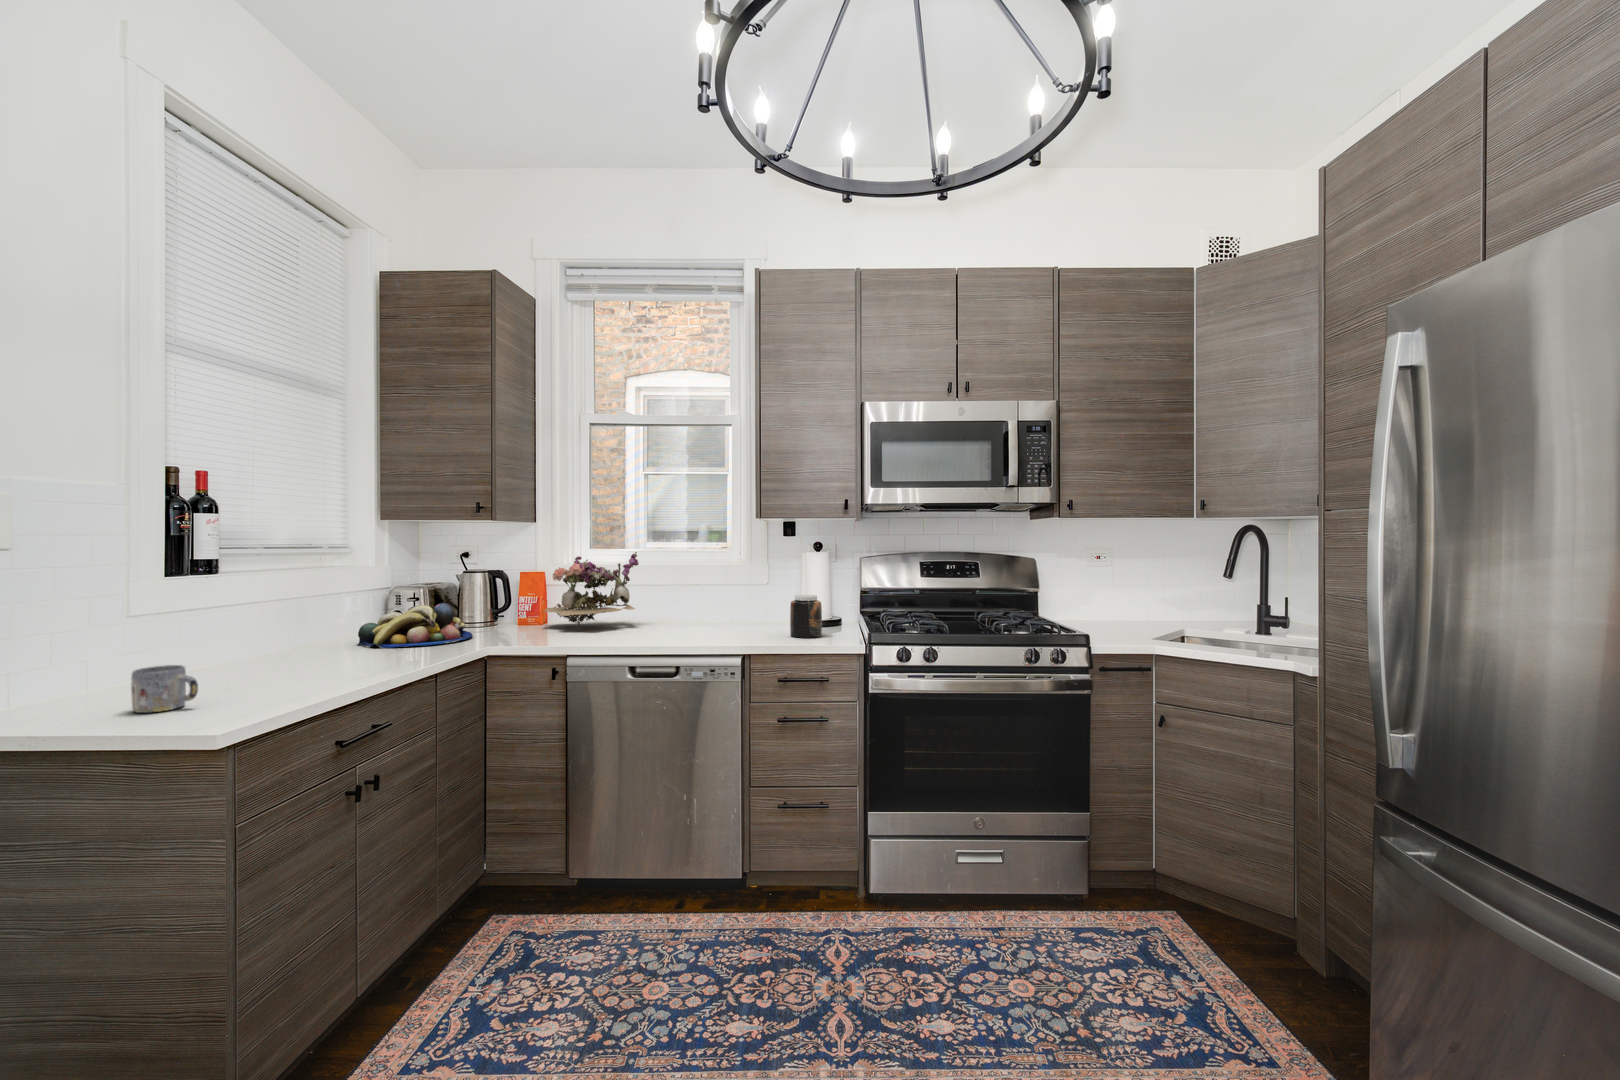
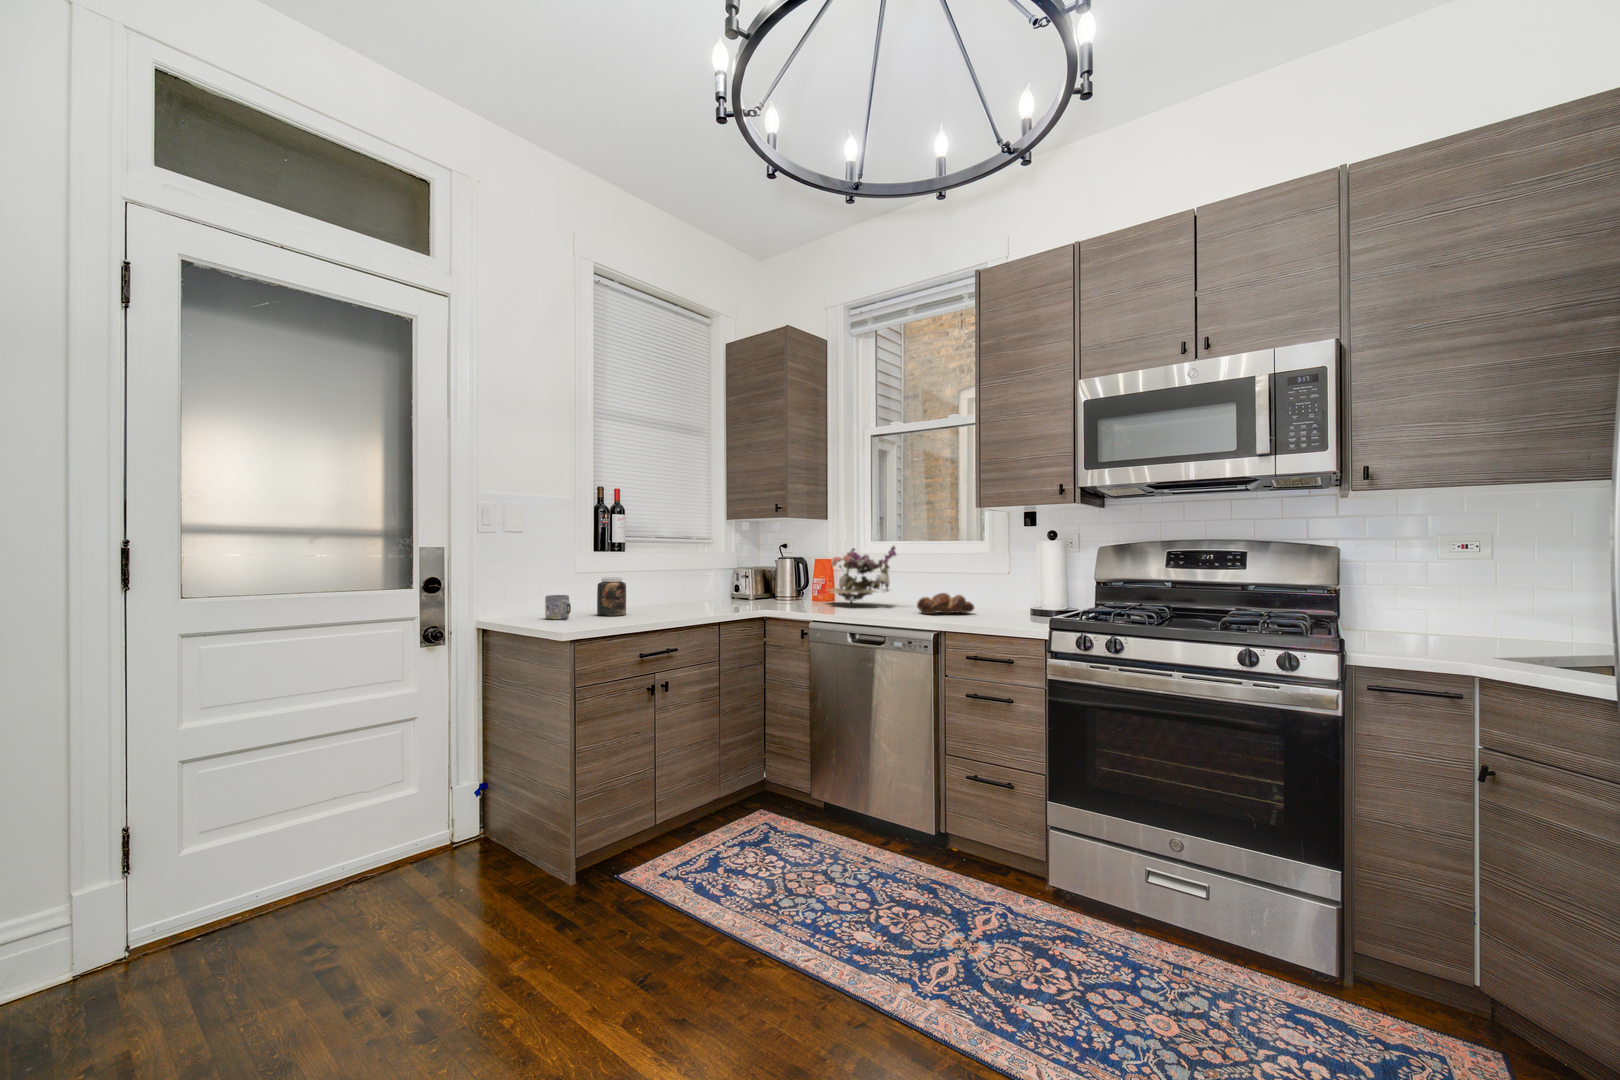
jar: present [790,595,822,638] -> present [597,577,626,616]
fruit bowl: present [357,603,473,648] -> none [699,578,770,606]
bread loaf: none [681,606,740,633] -> present [917,593,974,614]

